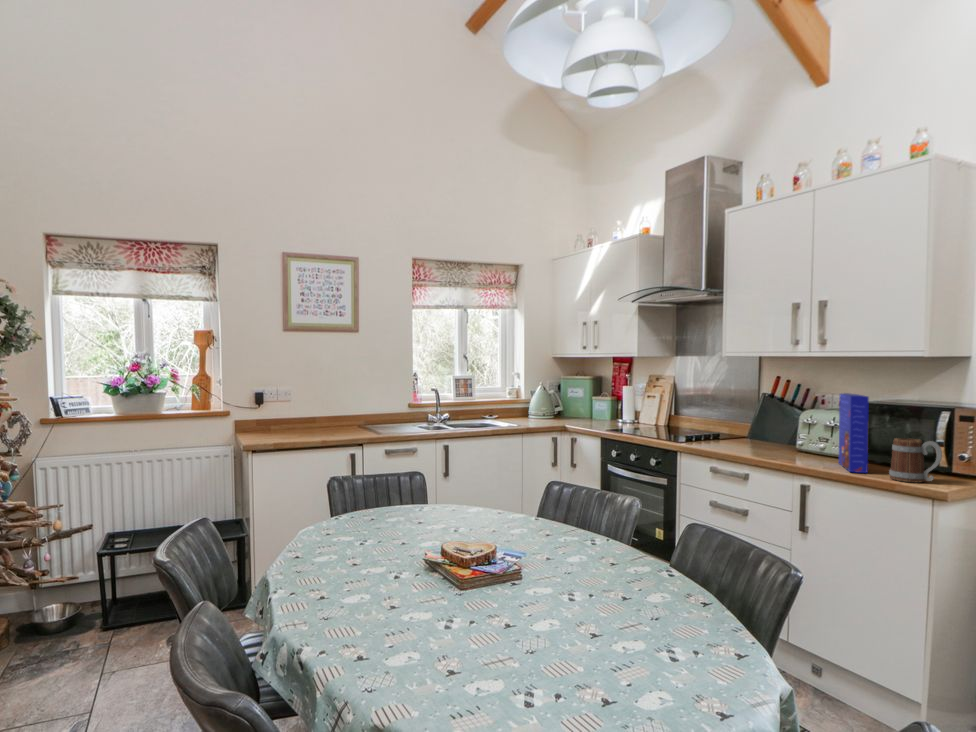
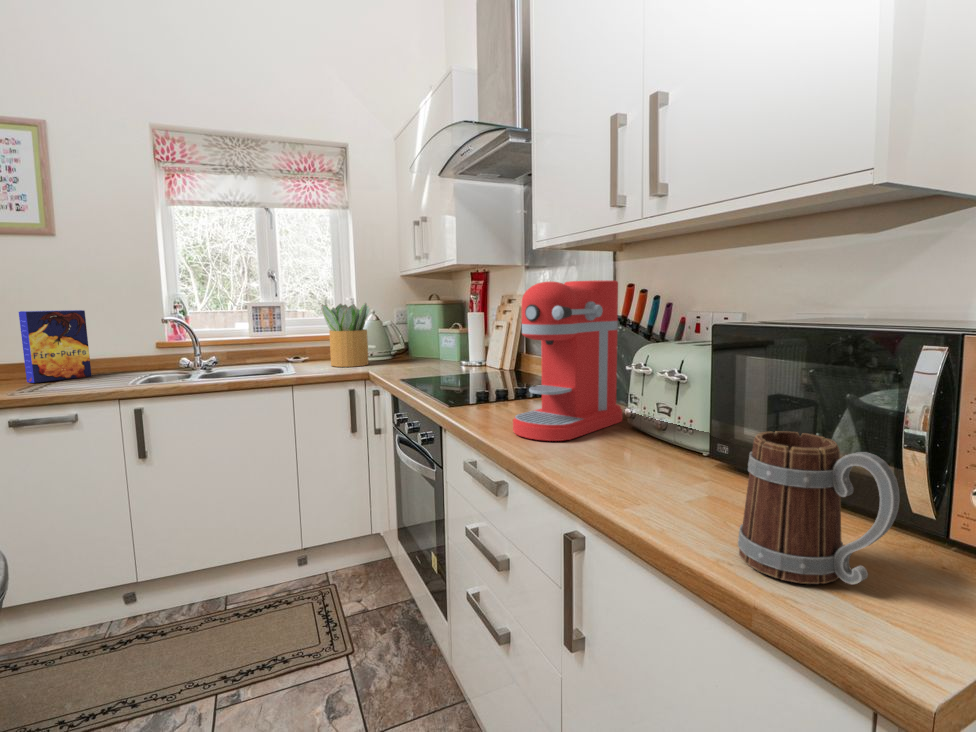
coffee maker: none [740,377,787,455] -> present [513,280,622,441]
potted plant: none [521,378,553,423] -> present [321,303,369,367]
cereal box: present [839,393,869,473] -> present [19,310,92,383]

